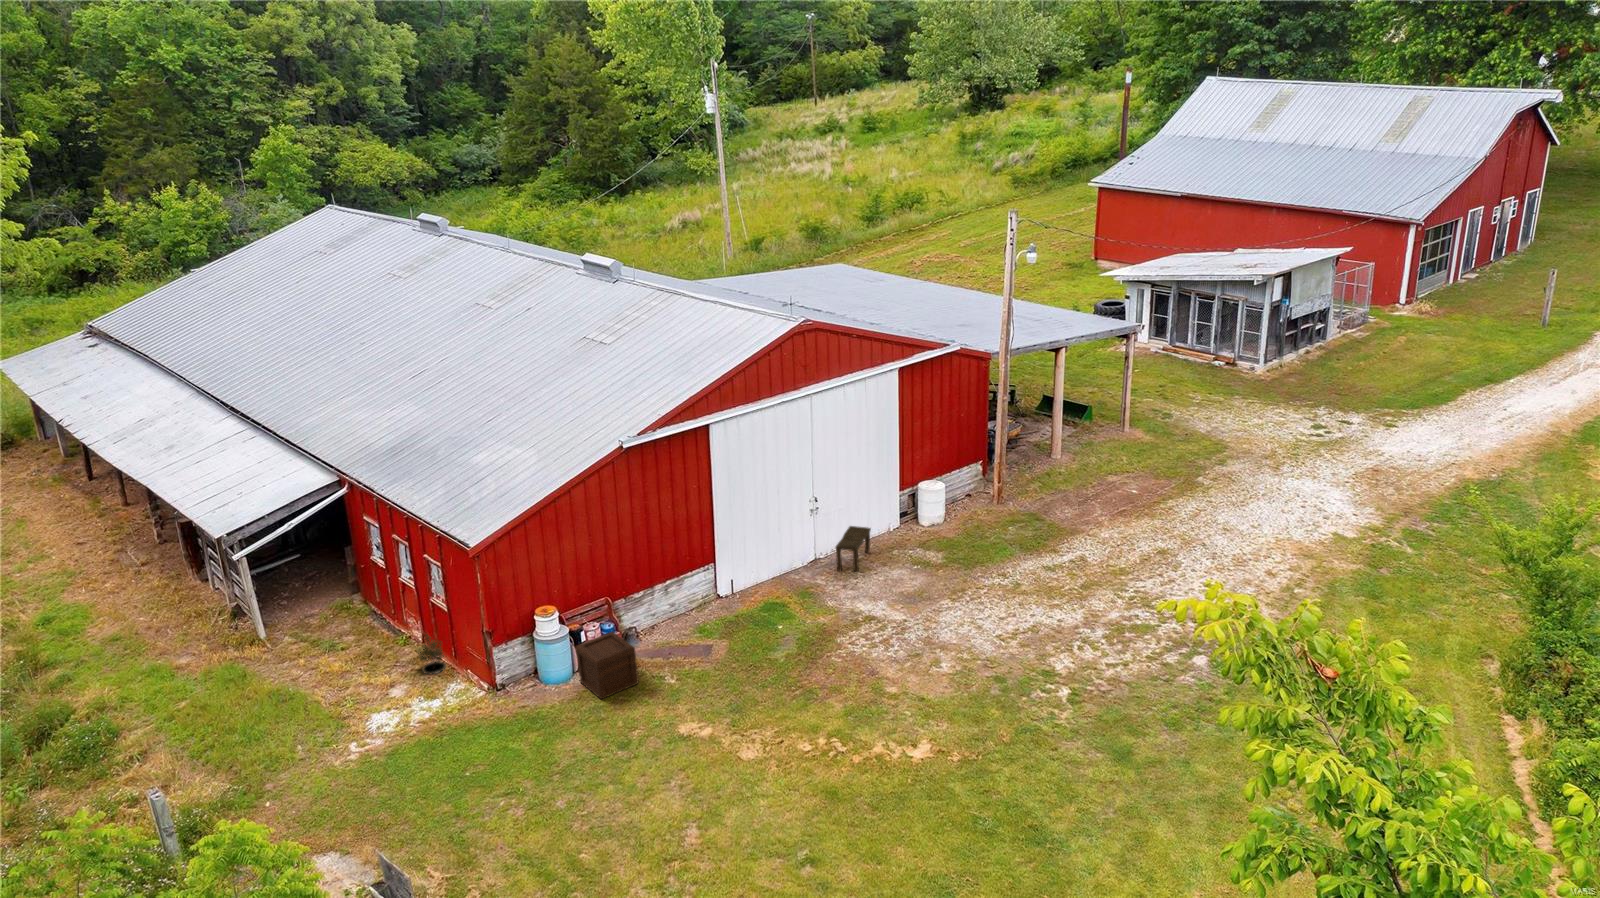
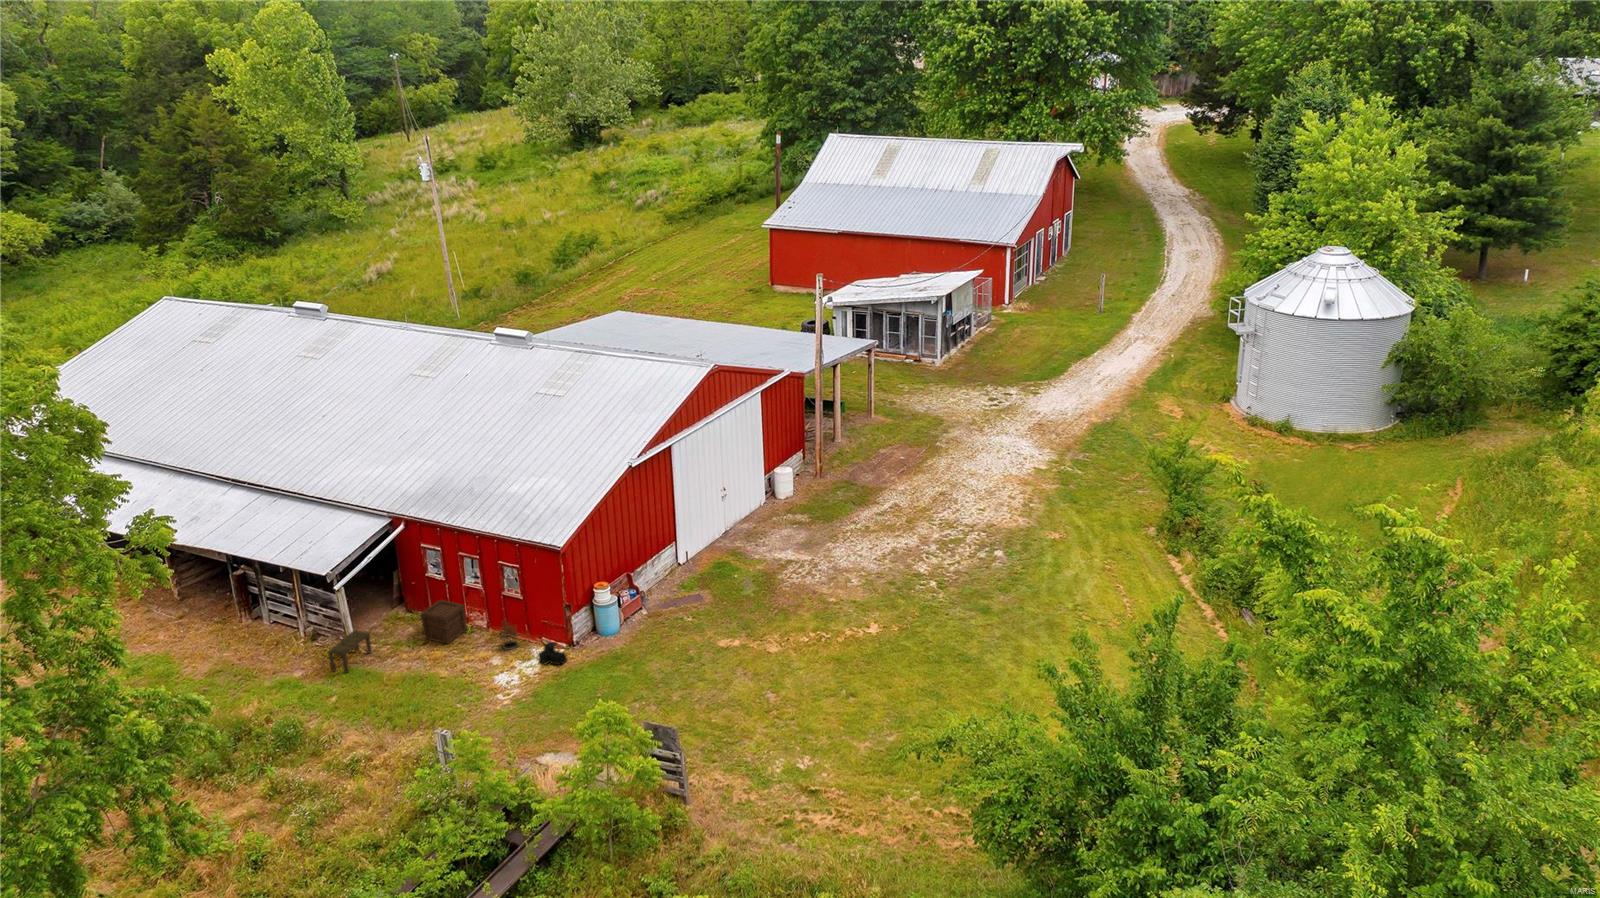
bench: present [836,526,871,572] -> present [328,630,372,673]
wooden crate: present [575,632,638,699] -> present [421,600,467,644]
storage bin: none [443,674,478,711] -> present [538,642,567,665]

